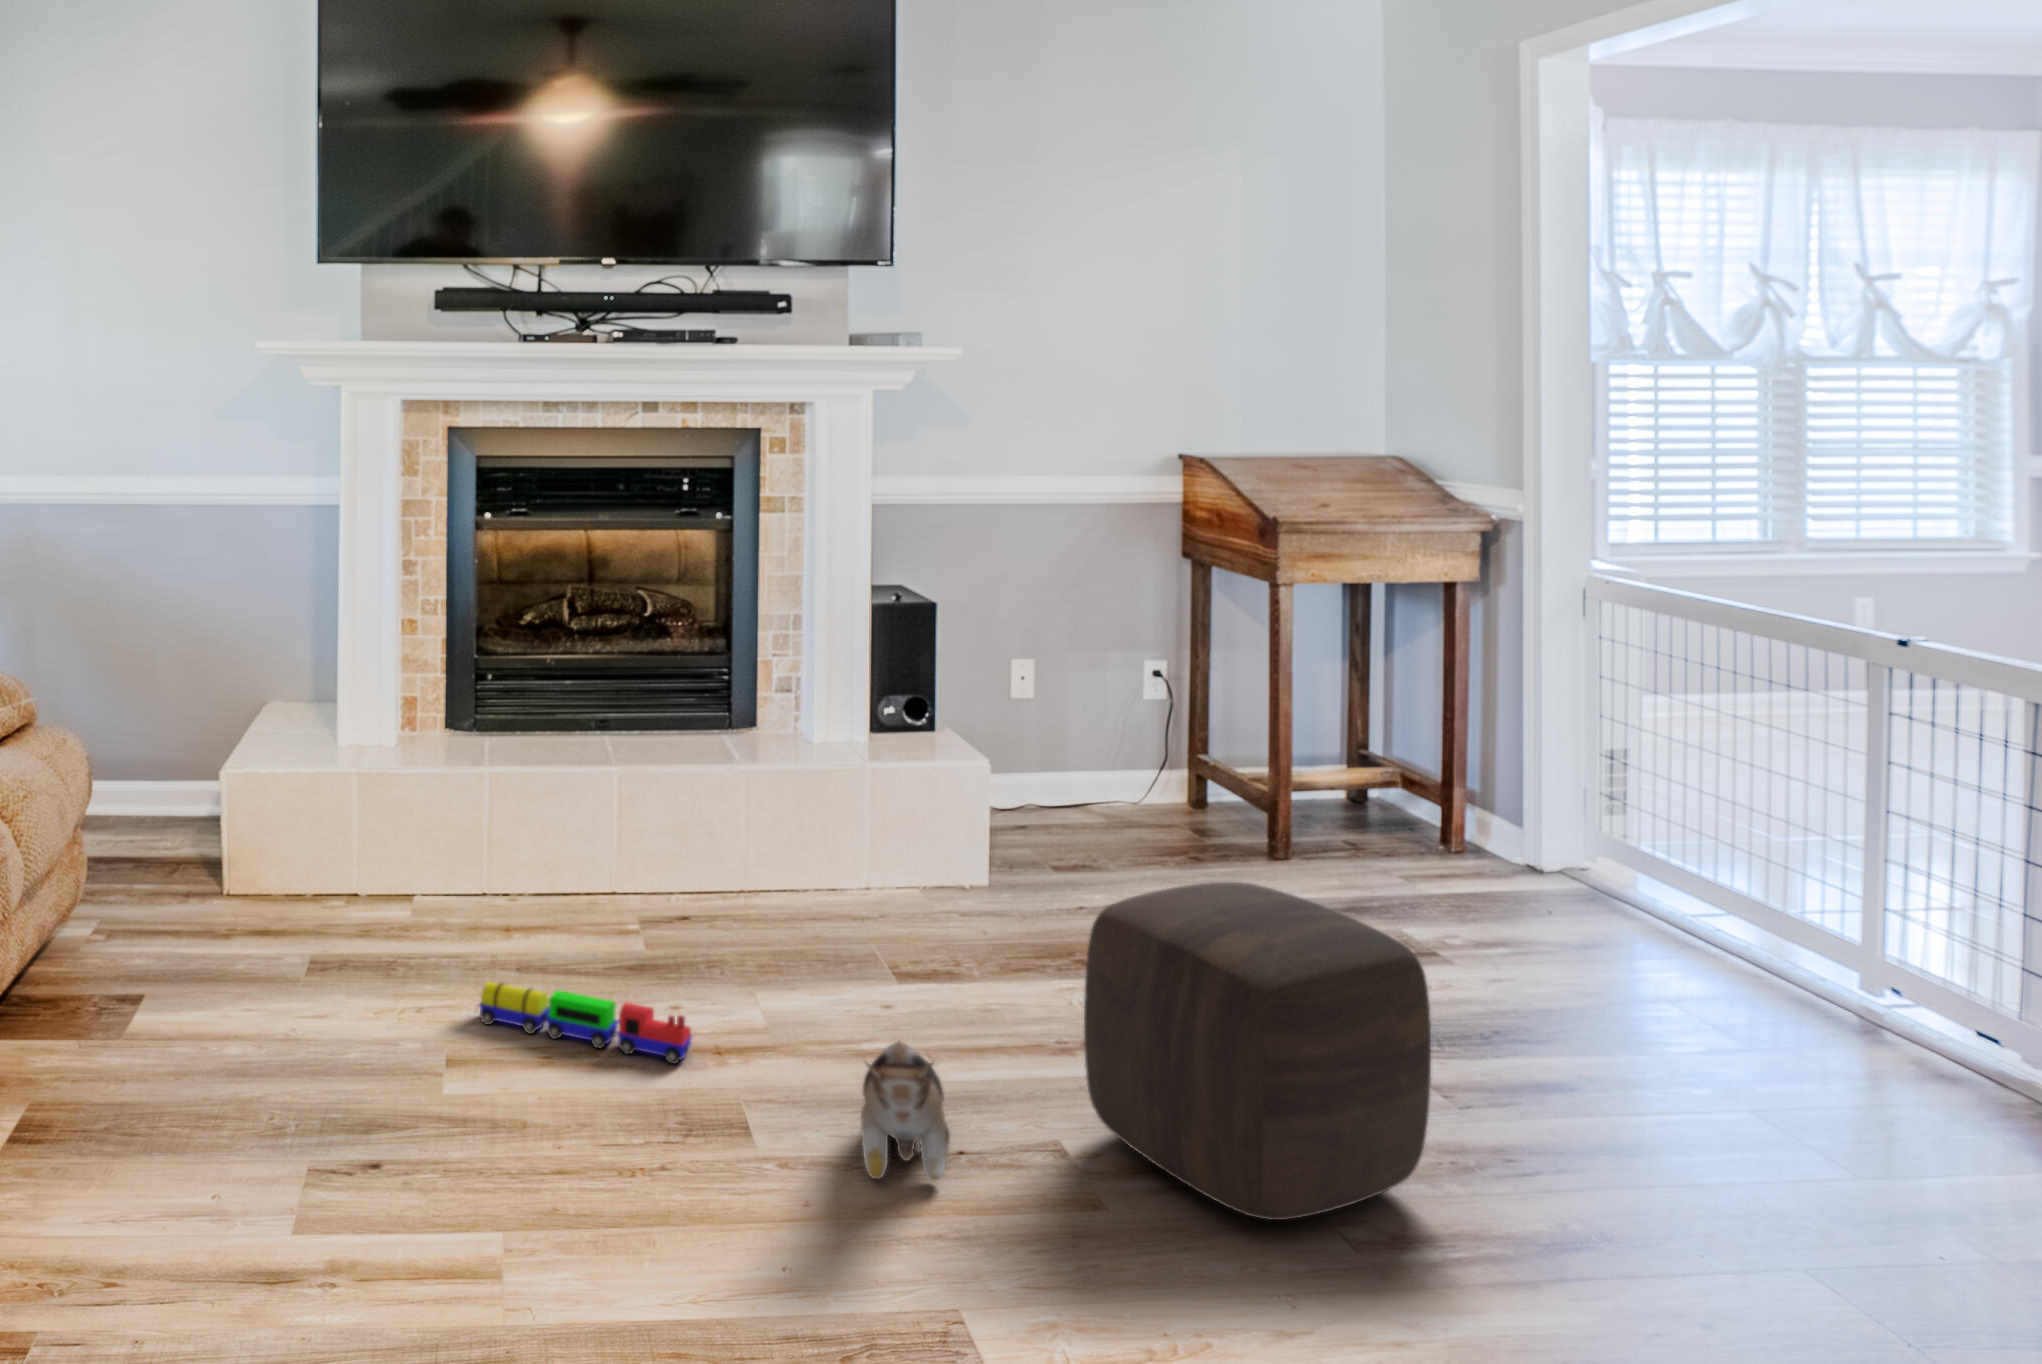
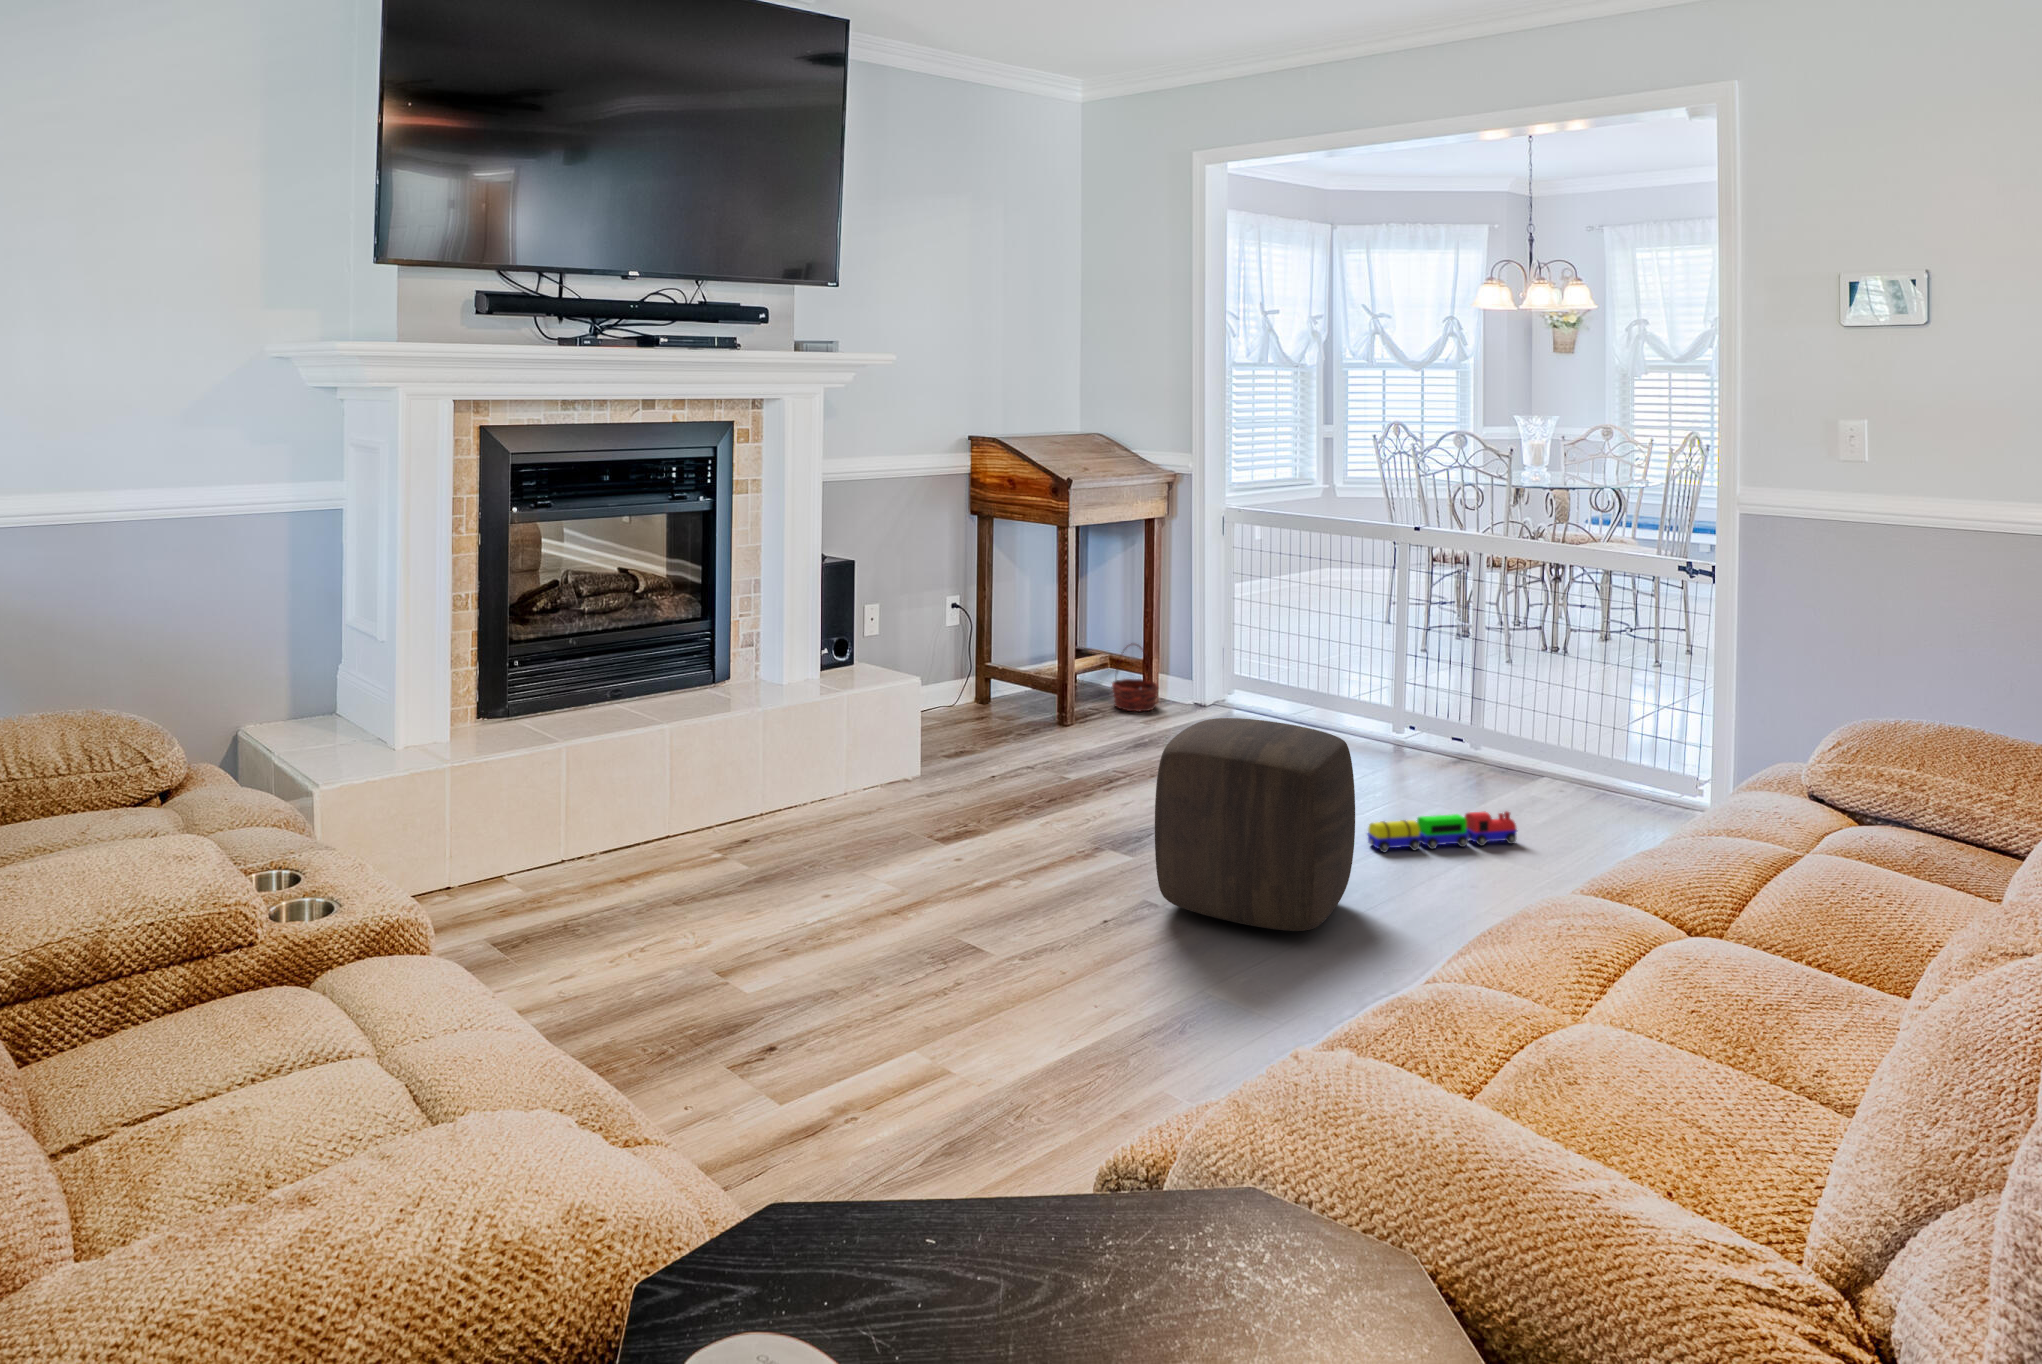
basket: none [1376,761,1455,861] -> present [1111,645,1158,711]
toy train: present [479,982,692,1064] -> present [1367,812,1517,852]
plush toy: present [861,1041,950,1181] -> none [1026,868,1134,980]

